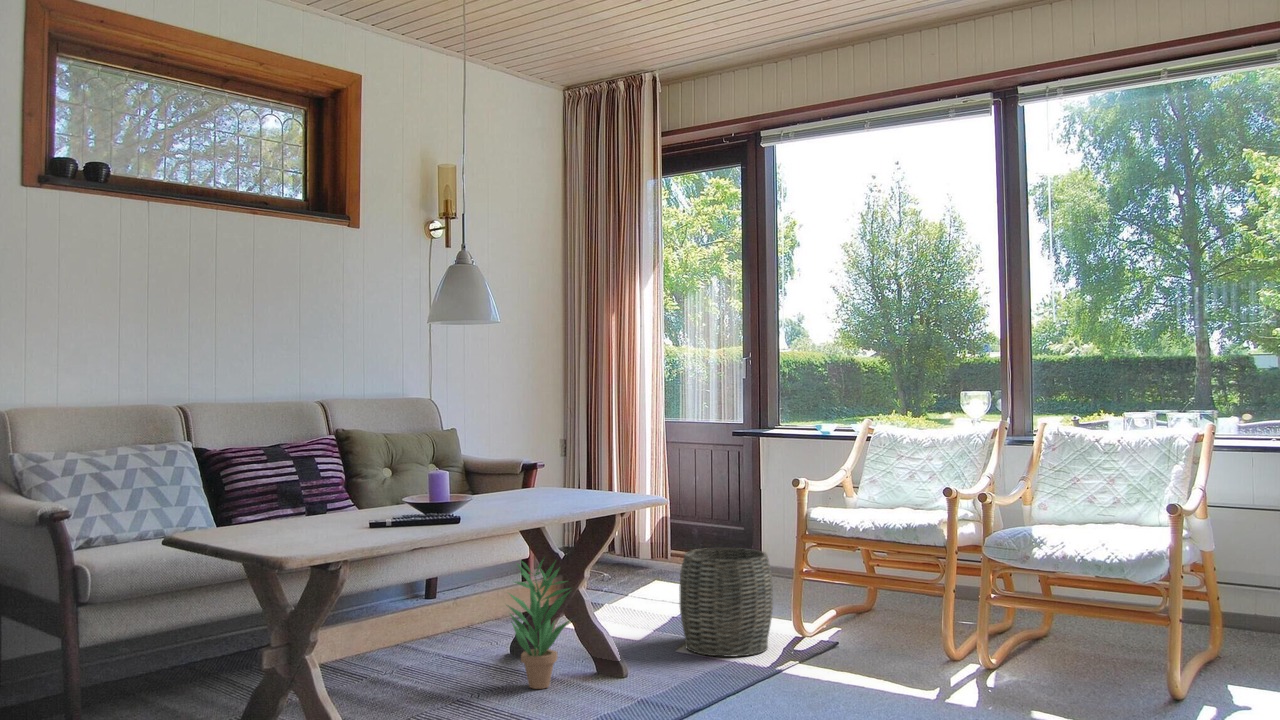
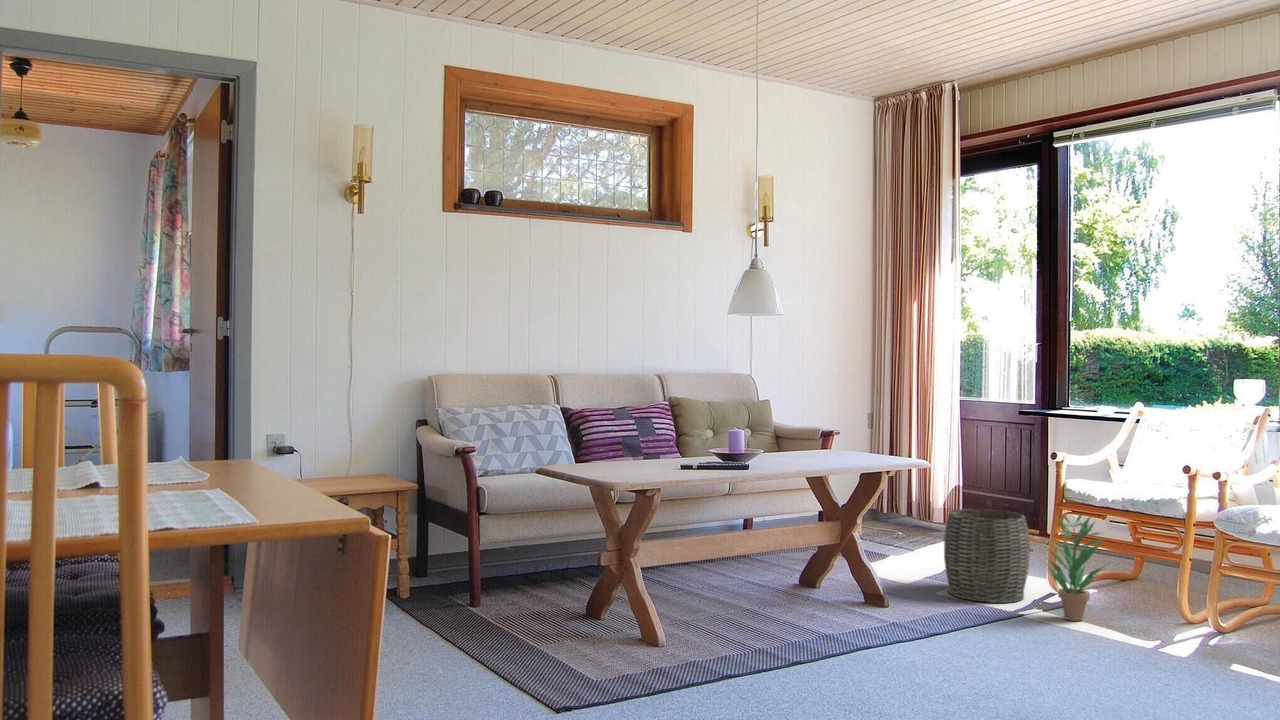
potted plant: present [509,560,570,689] -> present [1047,513,1104,621]

